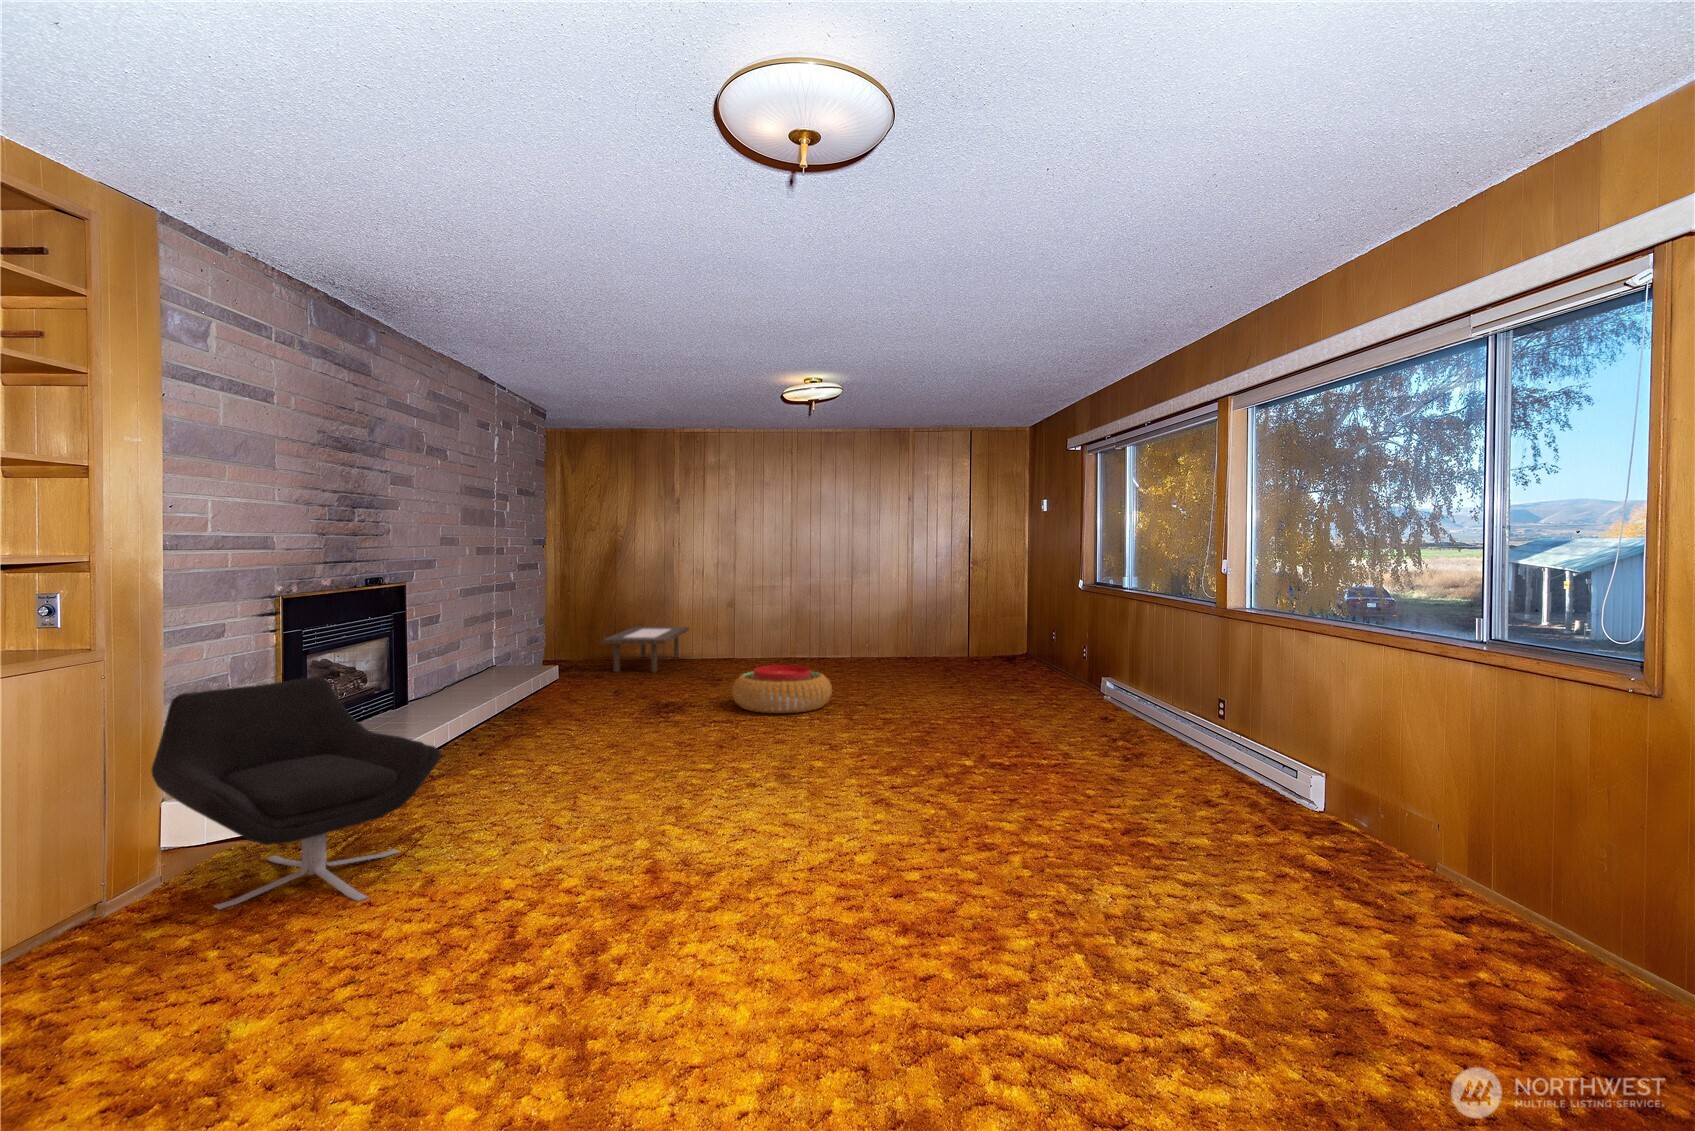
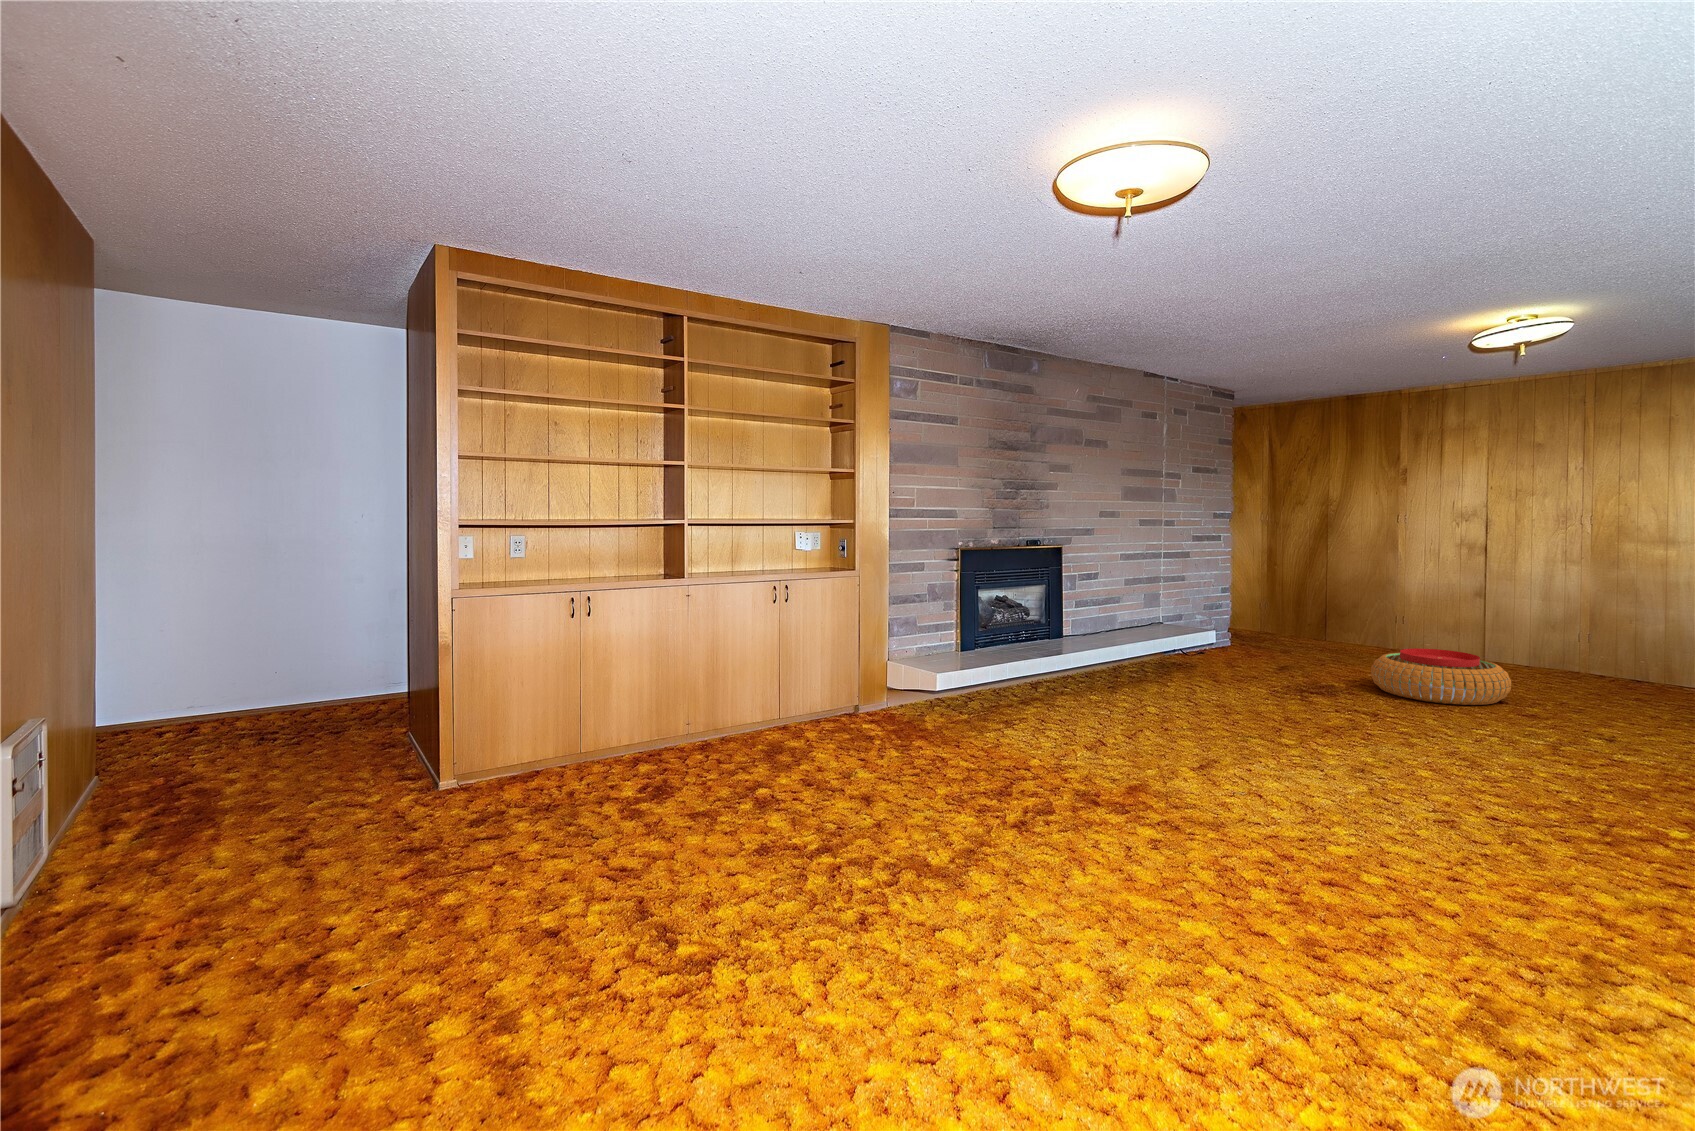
coffee table: present [602,627,689,672] -> none [1271,597,1389,644]
lounge chair: present [151,677,442,909] -> none [875,603,1015,742]

